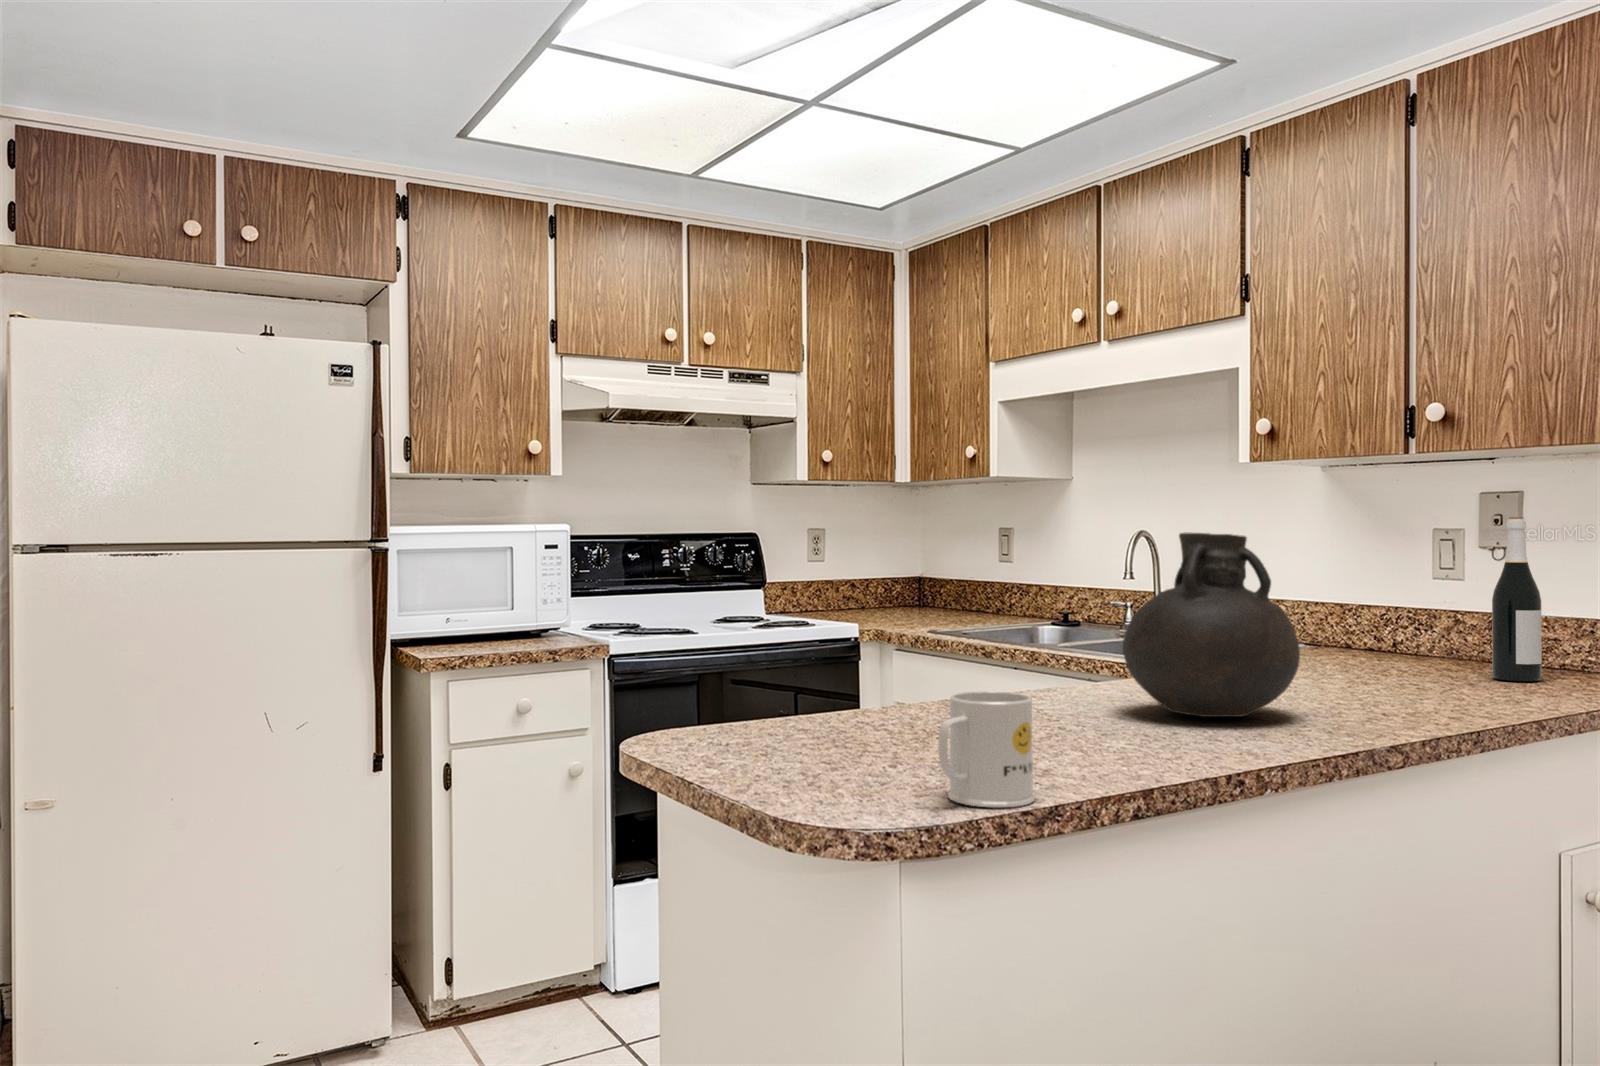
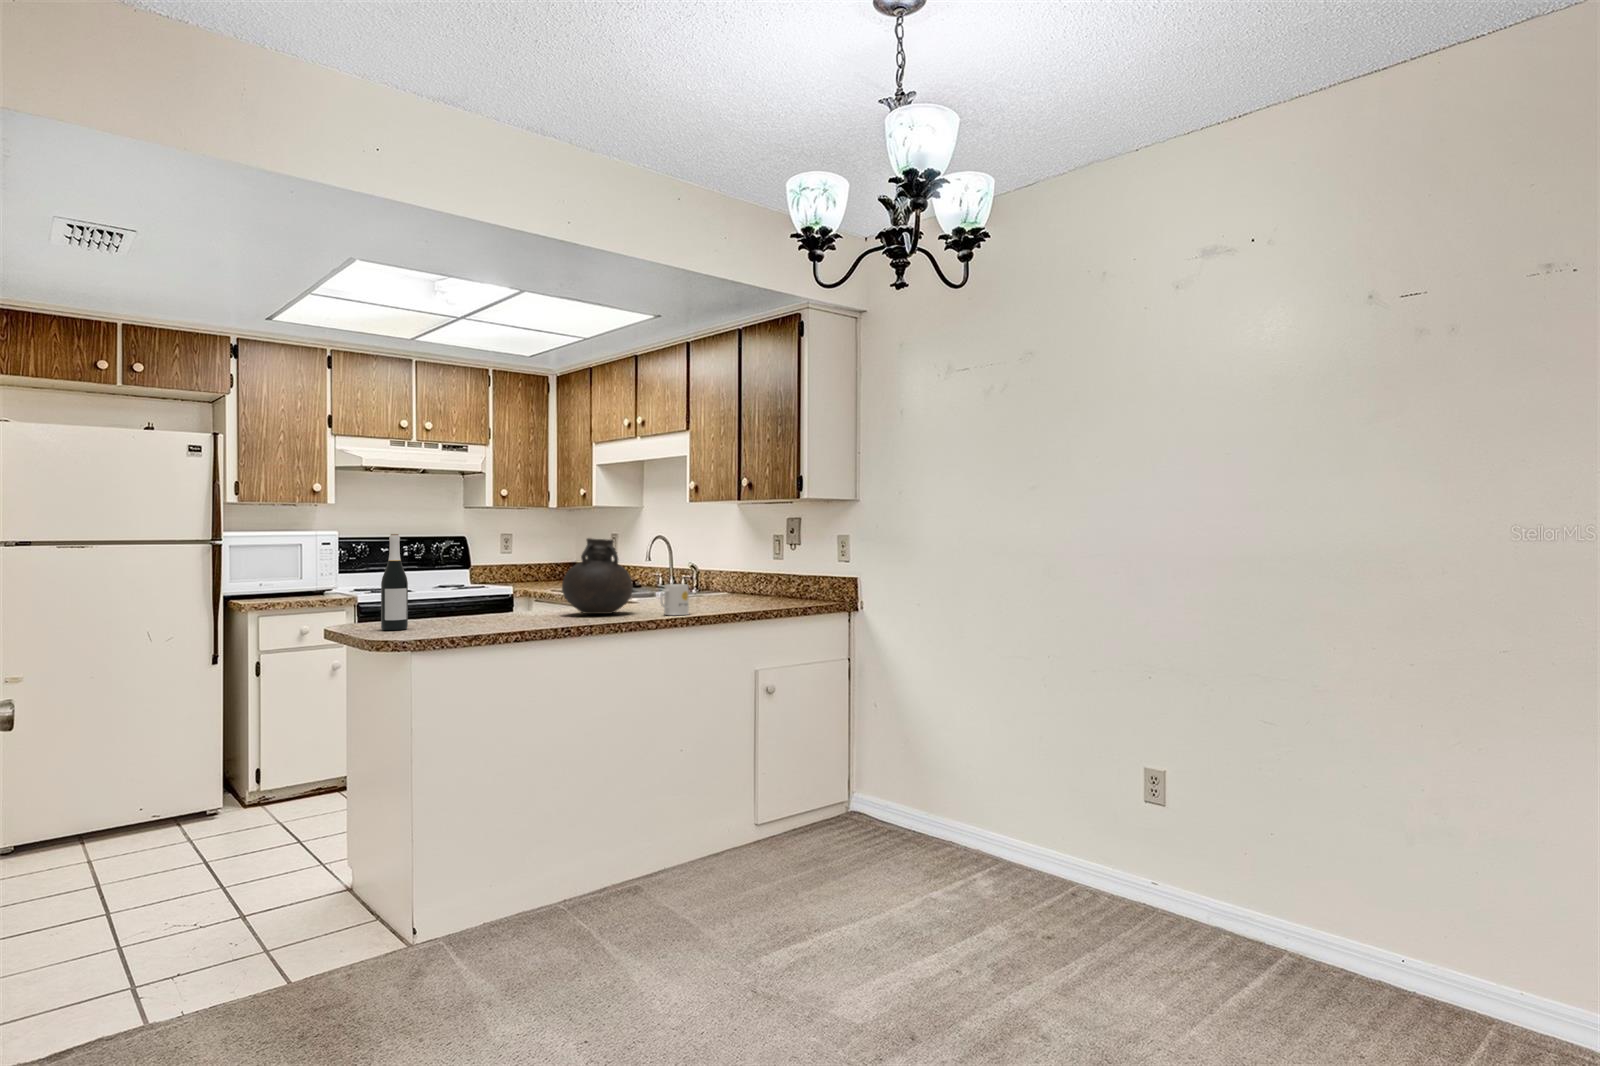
wine bottle: present [1492,517,1542,682] -> present [381,534,408,630]
mug: present [938,691,1035,807] -> present [660,584,689,615]

